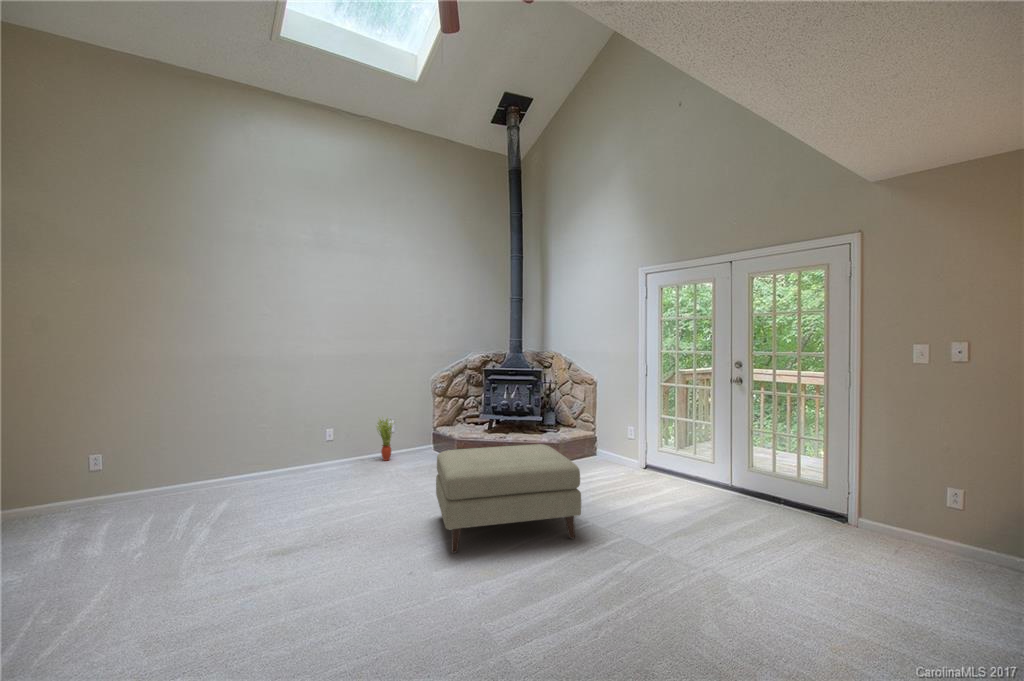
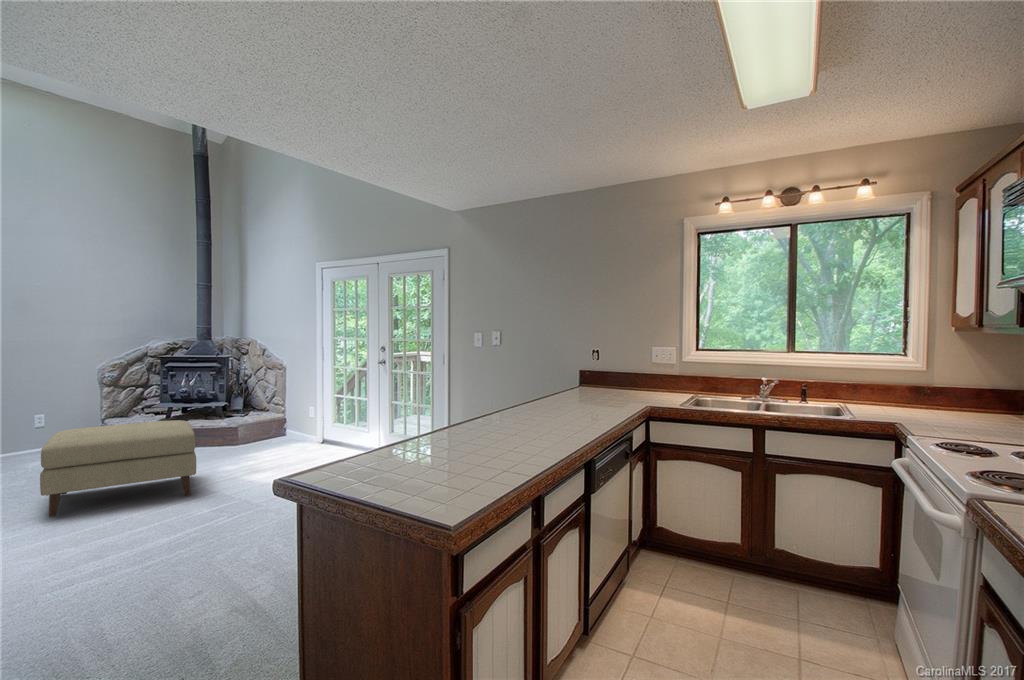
potted plant: present [377,419,392,461] -> none [14,409,43,458]

